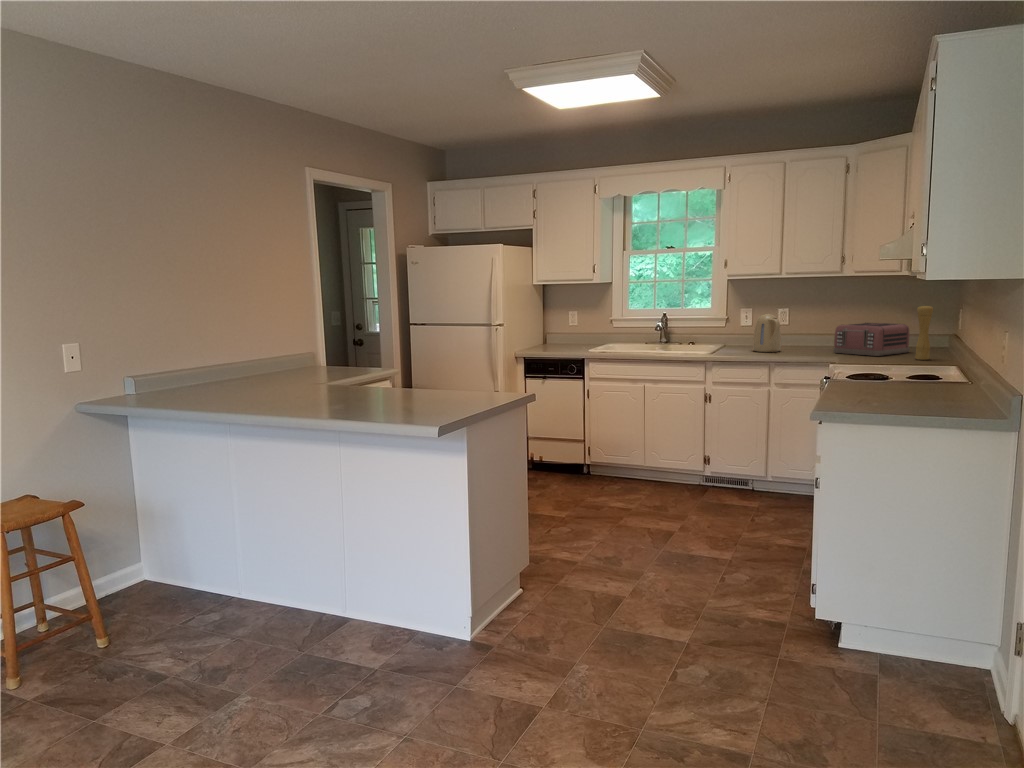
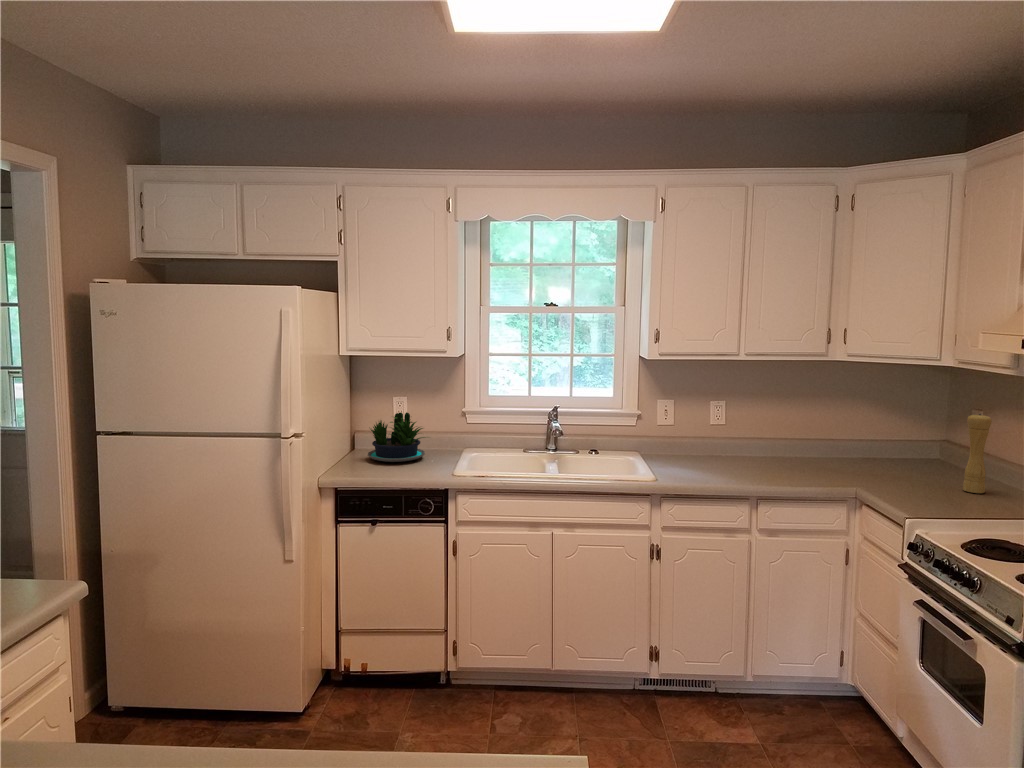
kettle: present [753,314,781,352] -> none [705,415,756,474]
potted plant: none [549,318,585,346] -> present [368,412,425,462]
toaster: present [833,323,910,356] -> none [821,425,909,483]

